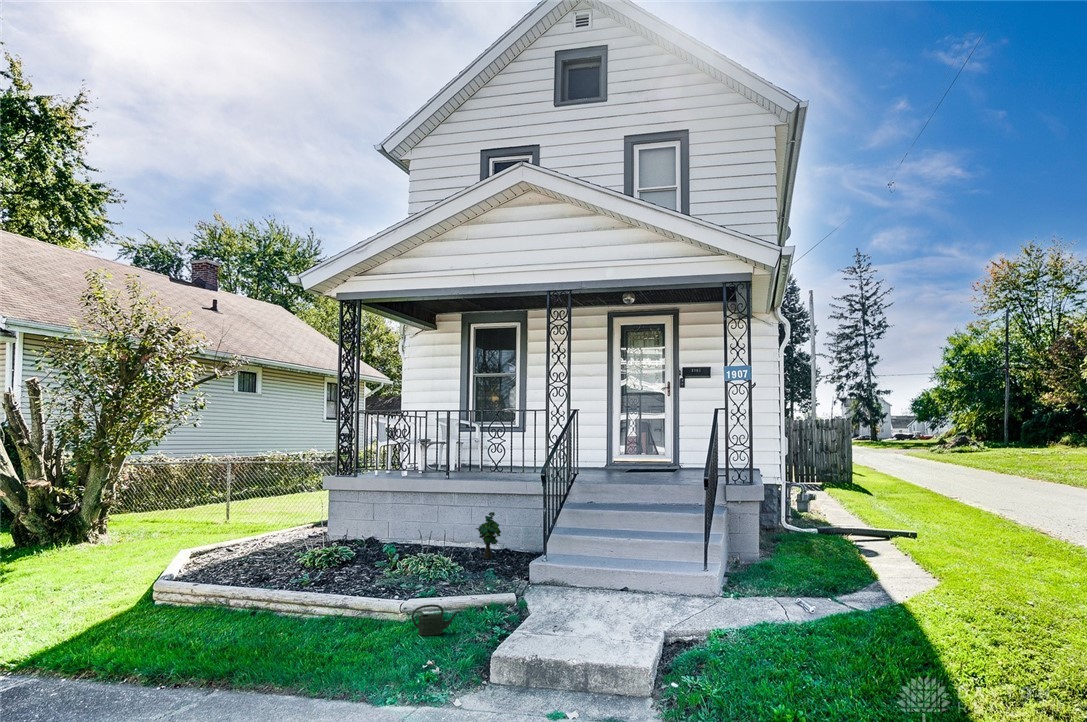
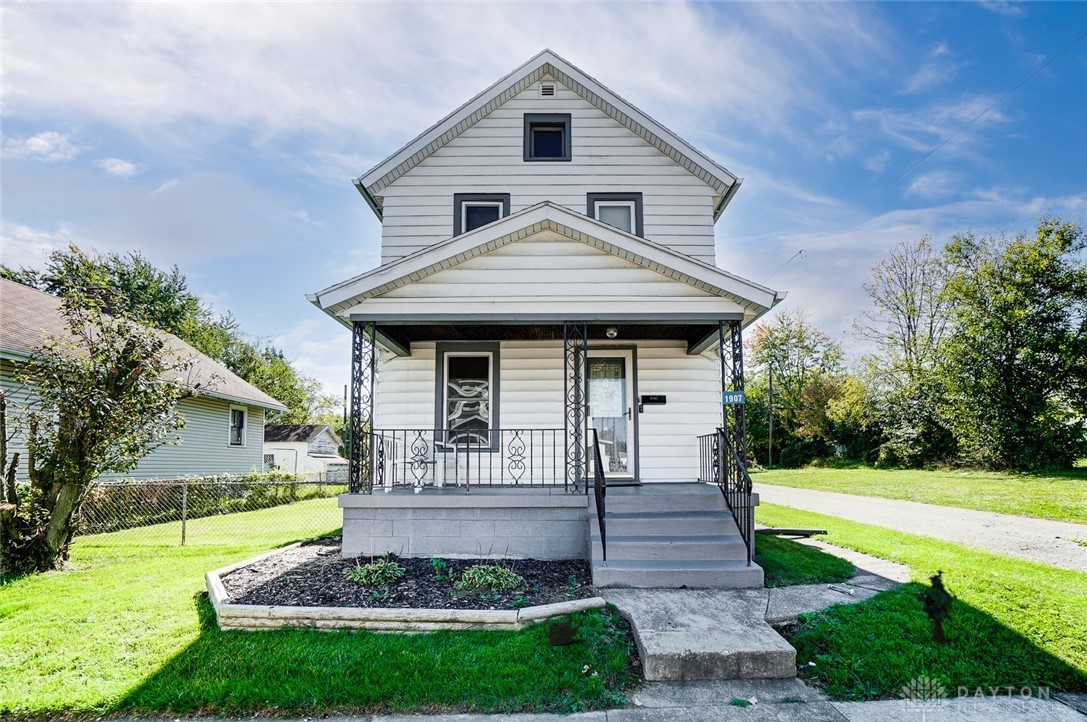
decorative plant: present [476,512,501,558] -> present [913,570,958,643]

